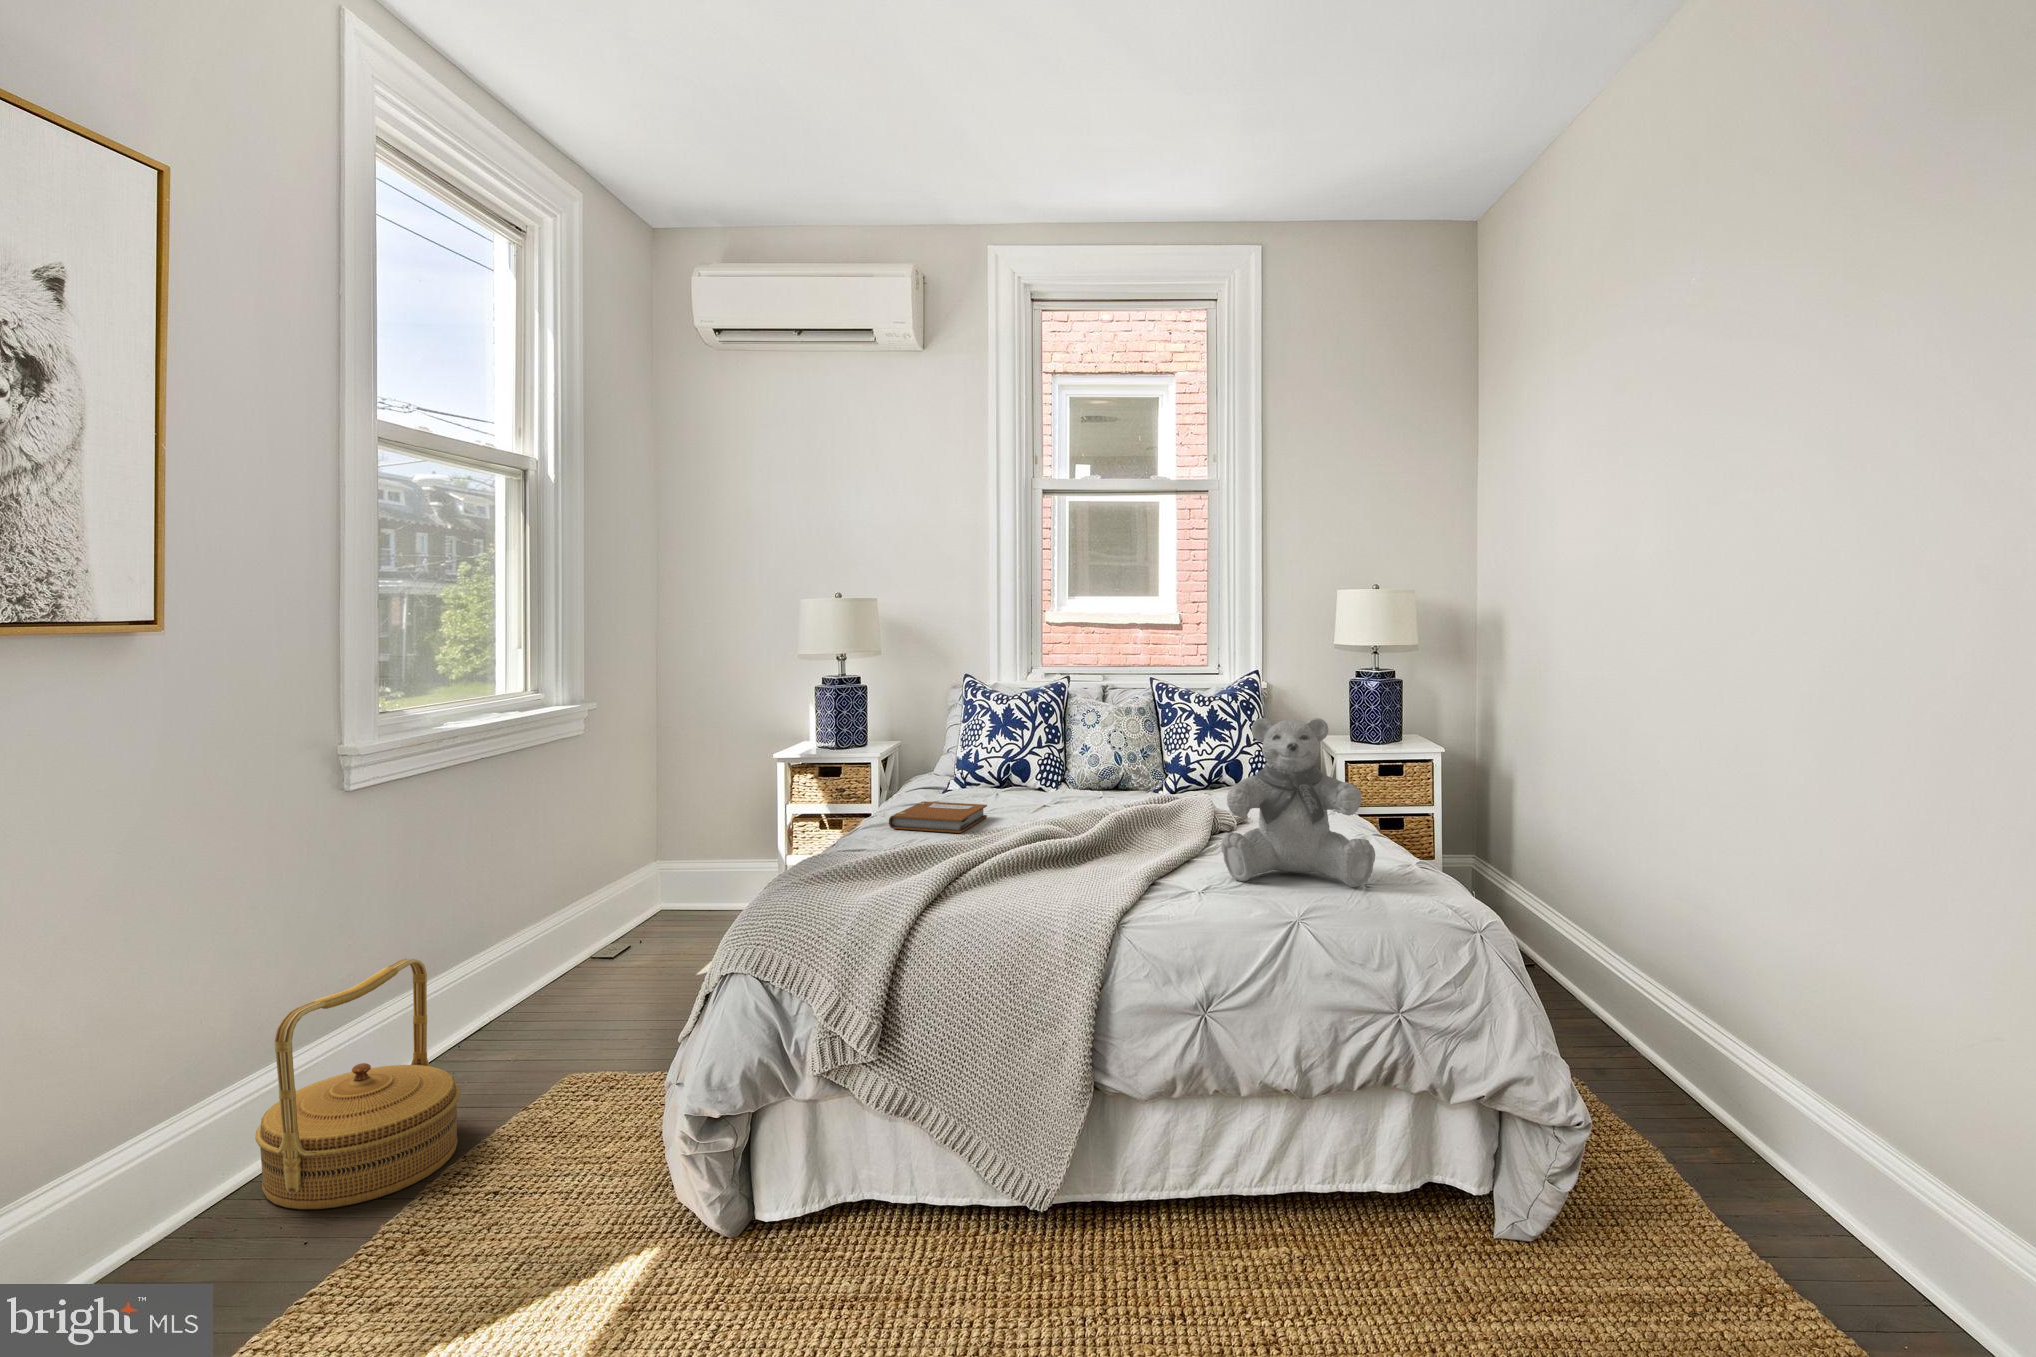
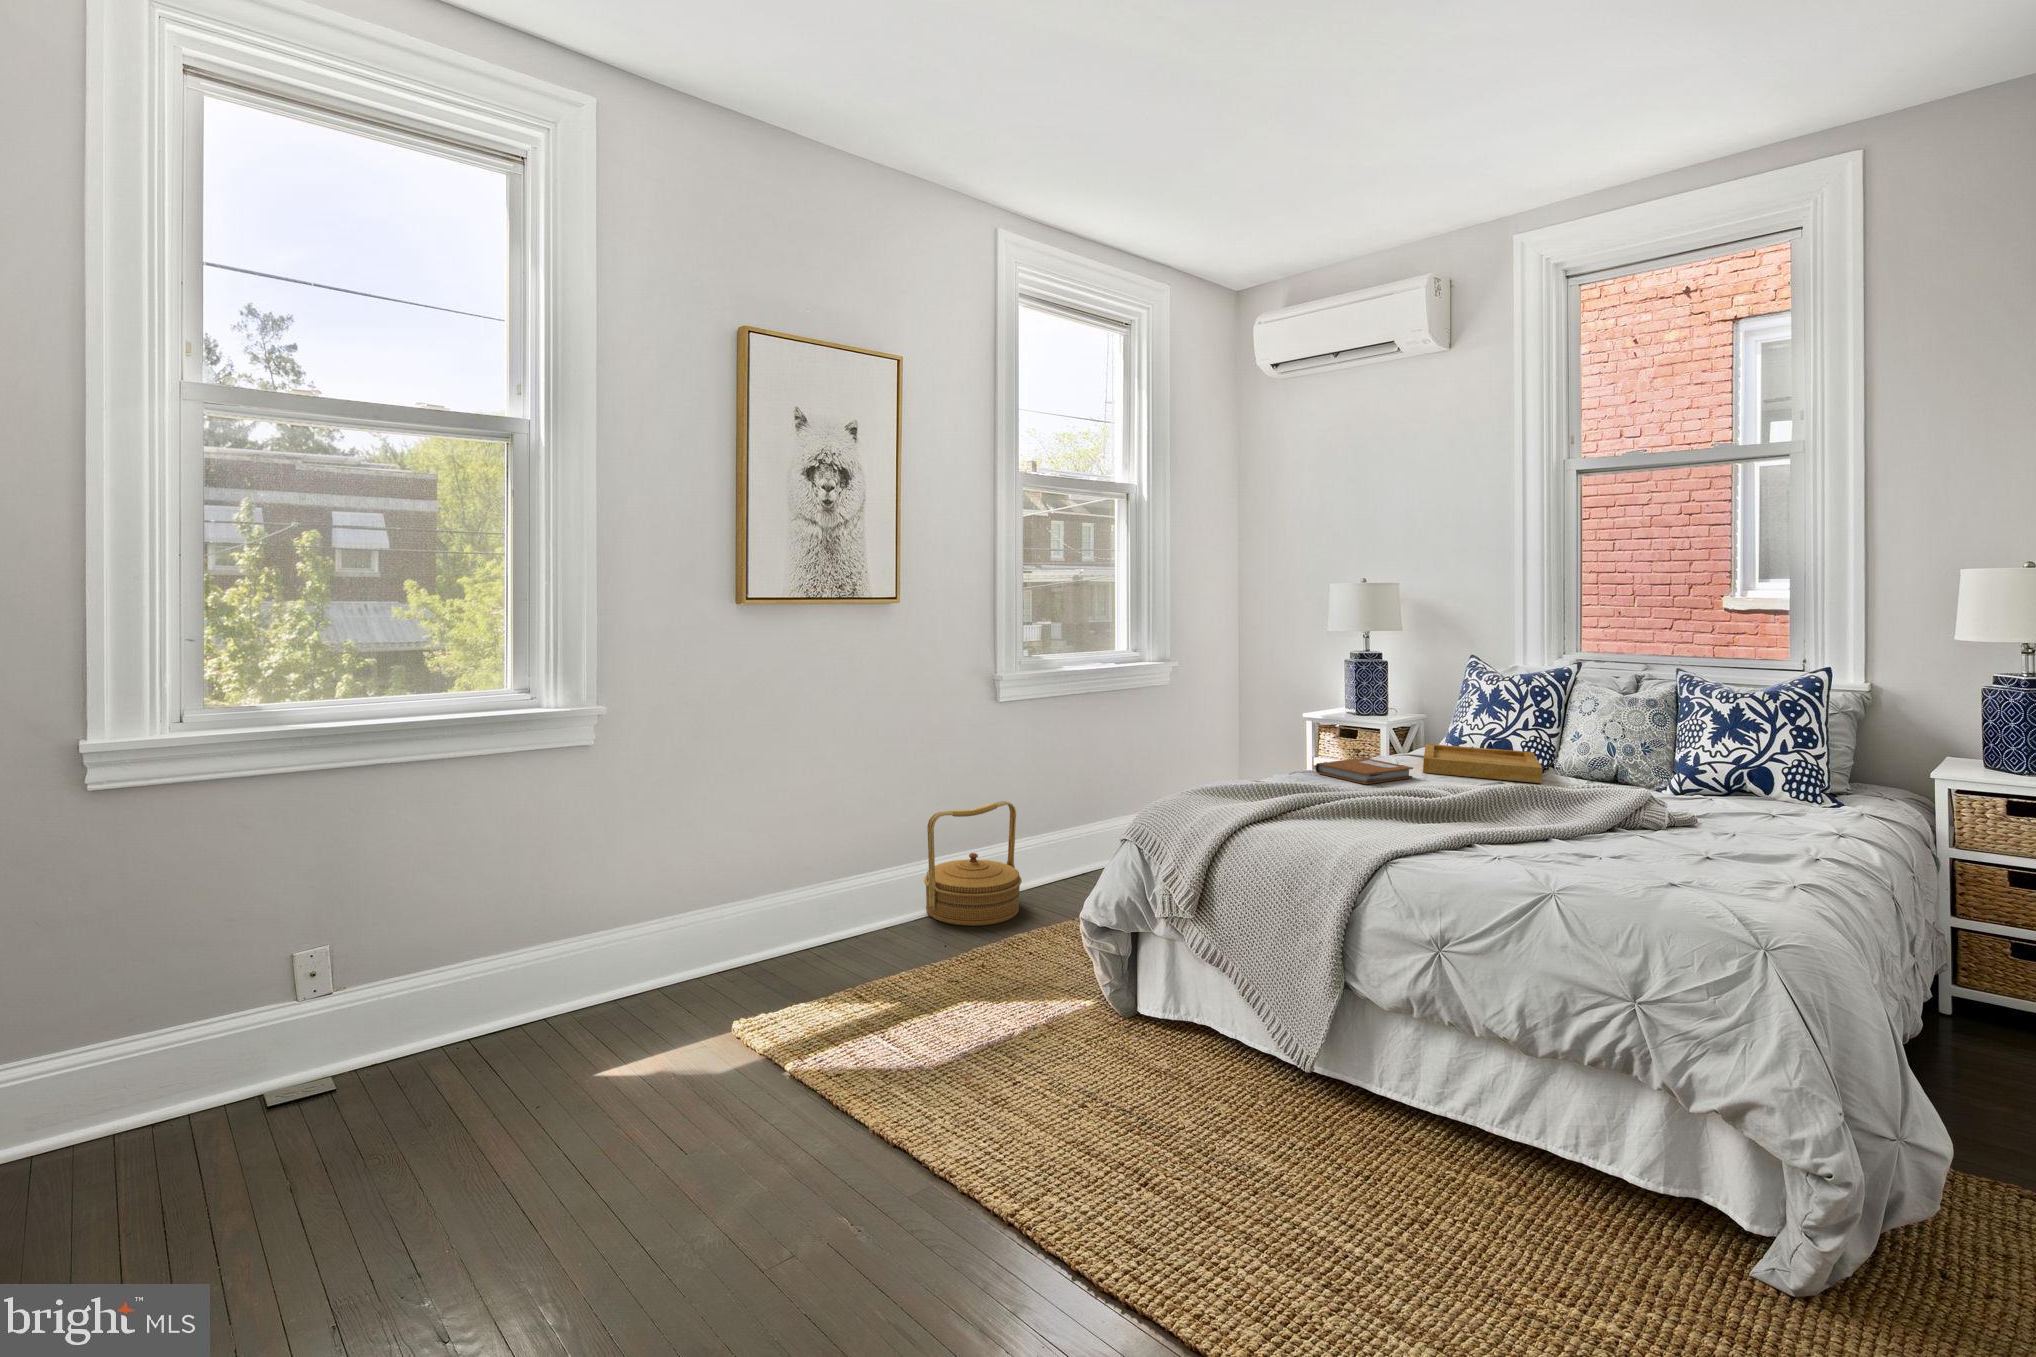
teddy bear: present [1221,718,1375,887] -> none [1535,712,1693,887]
tray: none [954,771,1095,809] -> present [1423,744,1543,783]

